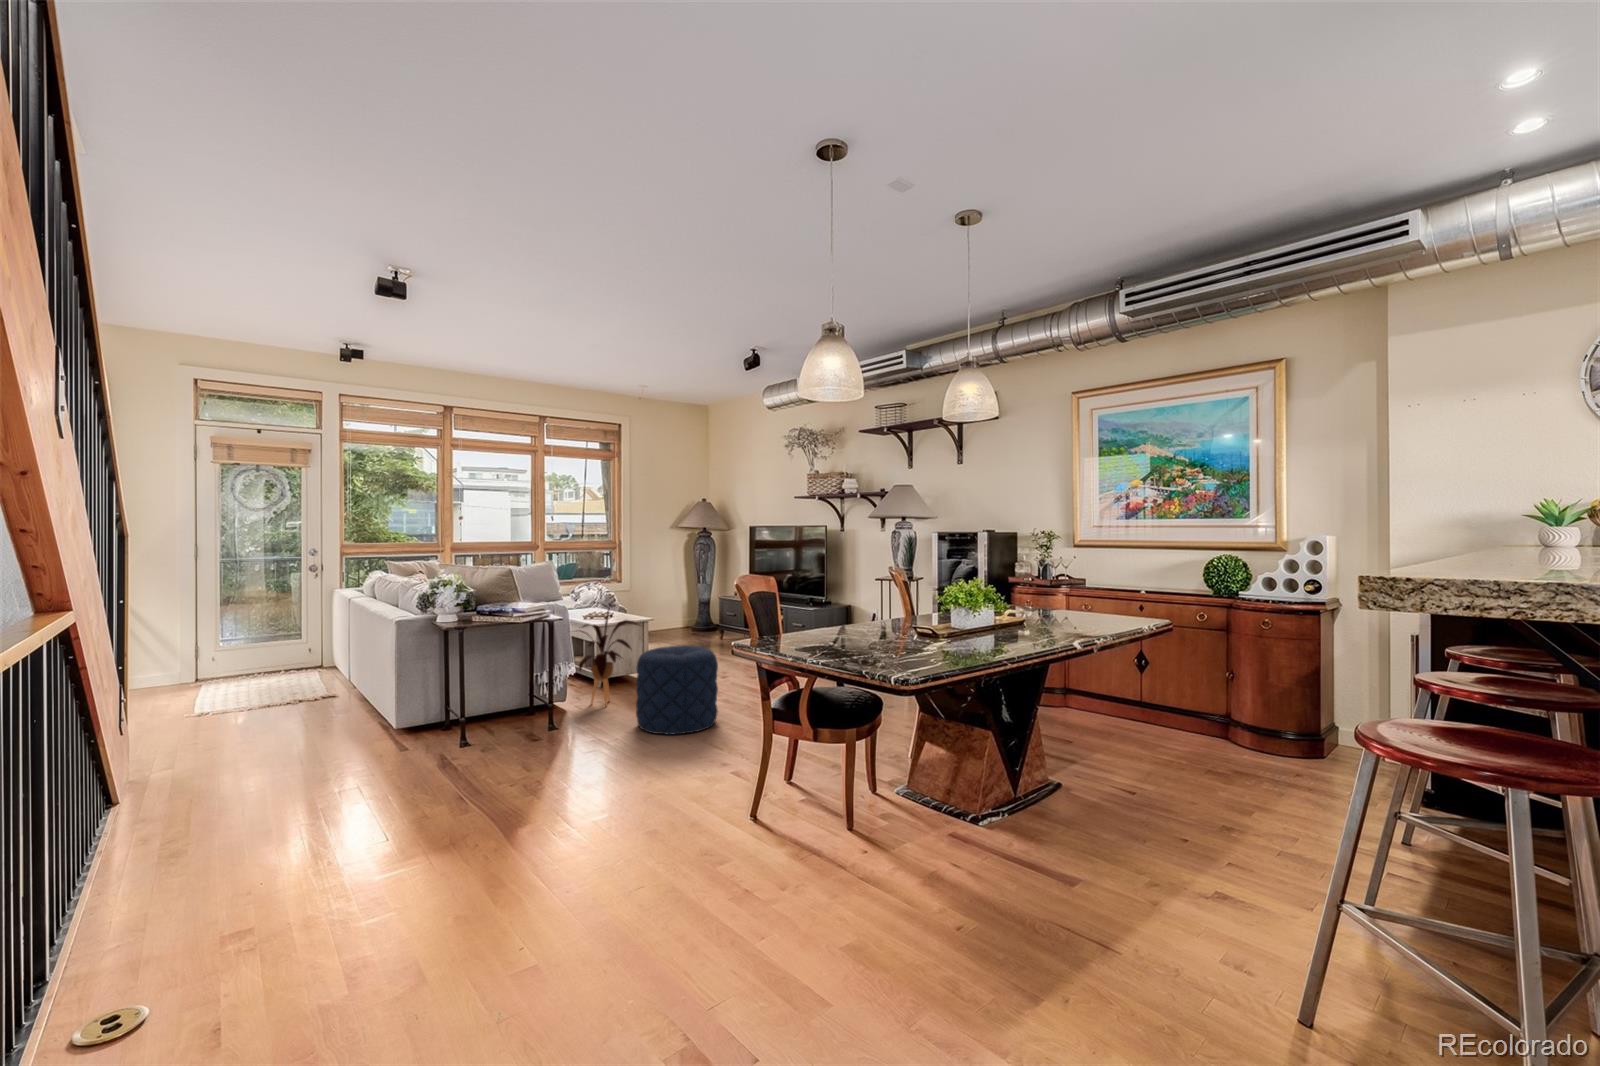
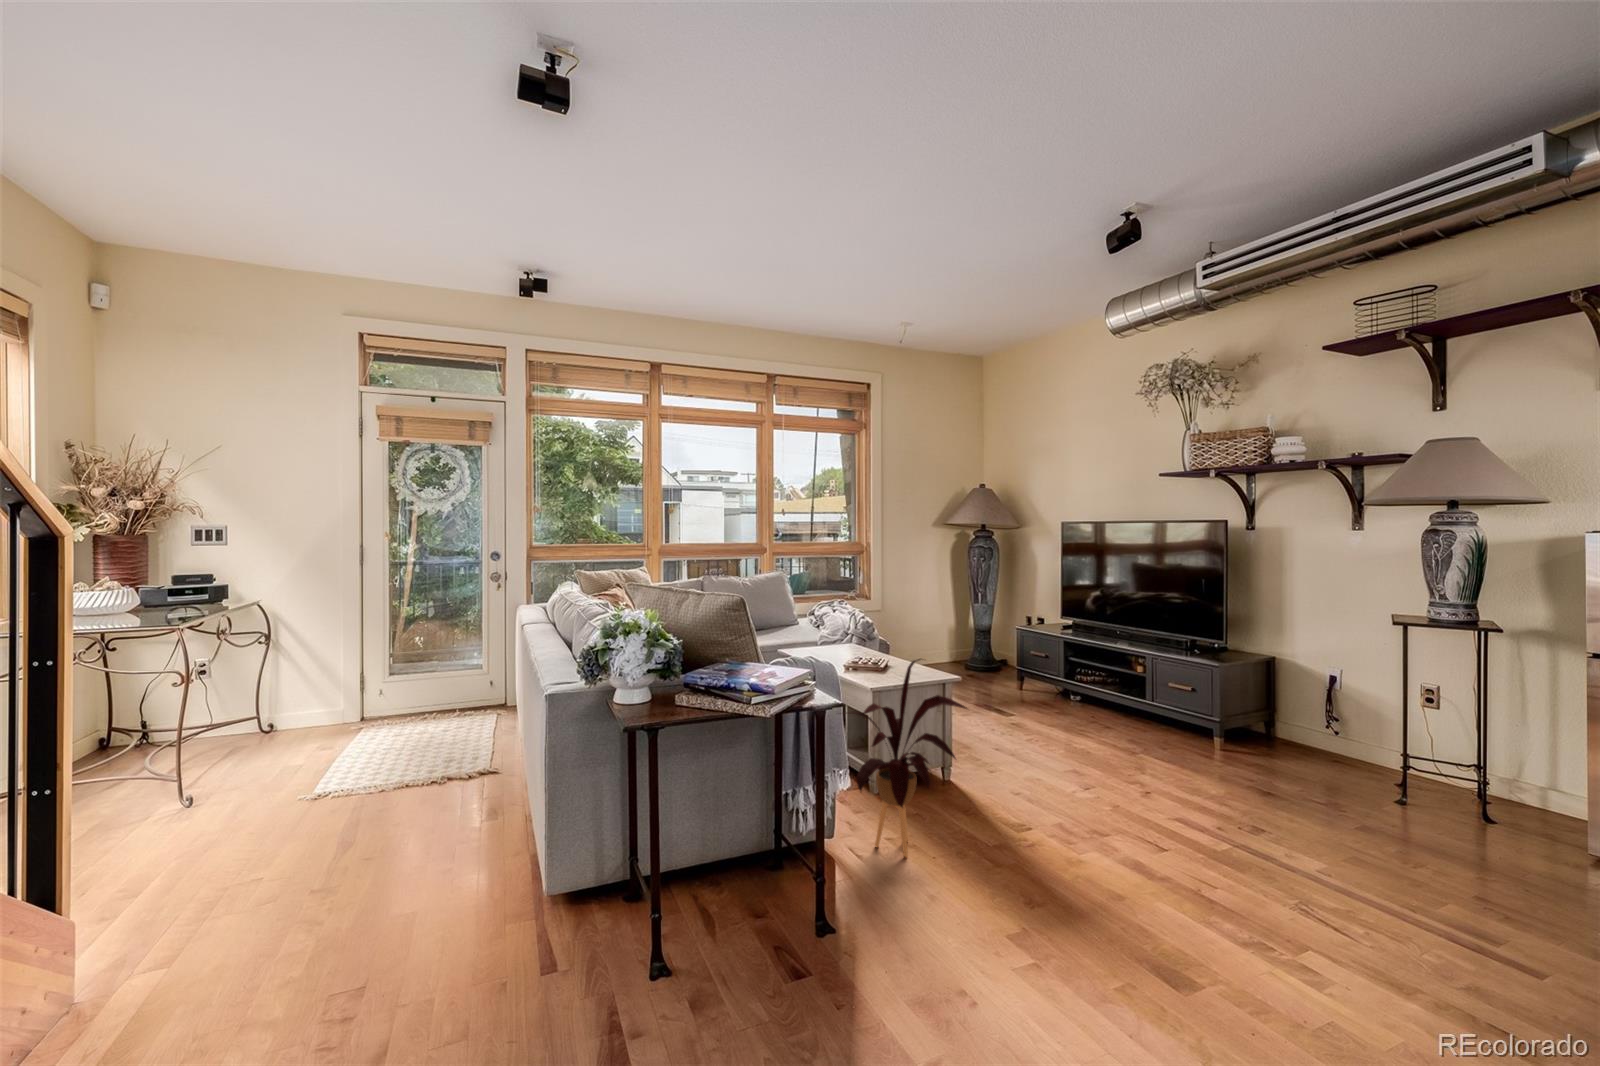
pouf: present [636,645,718,734] -> none [993,773,1185,1014]

